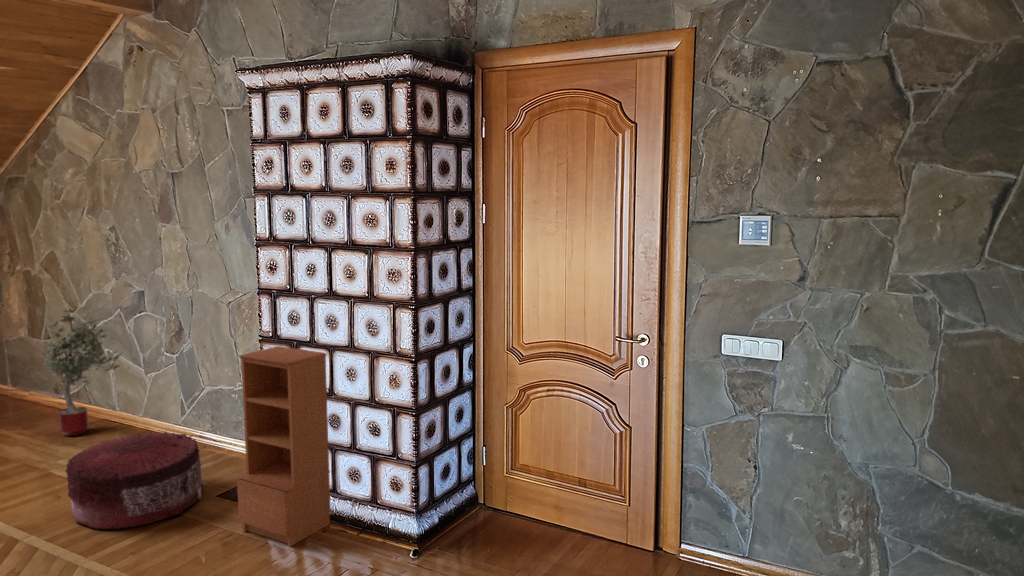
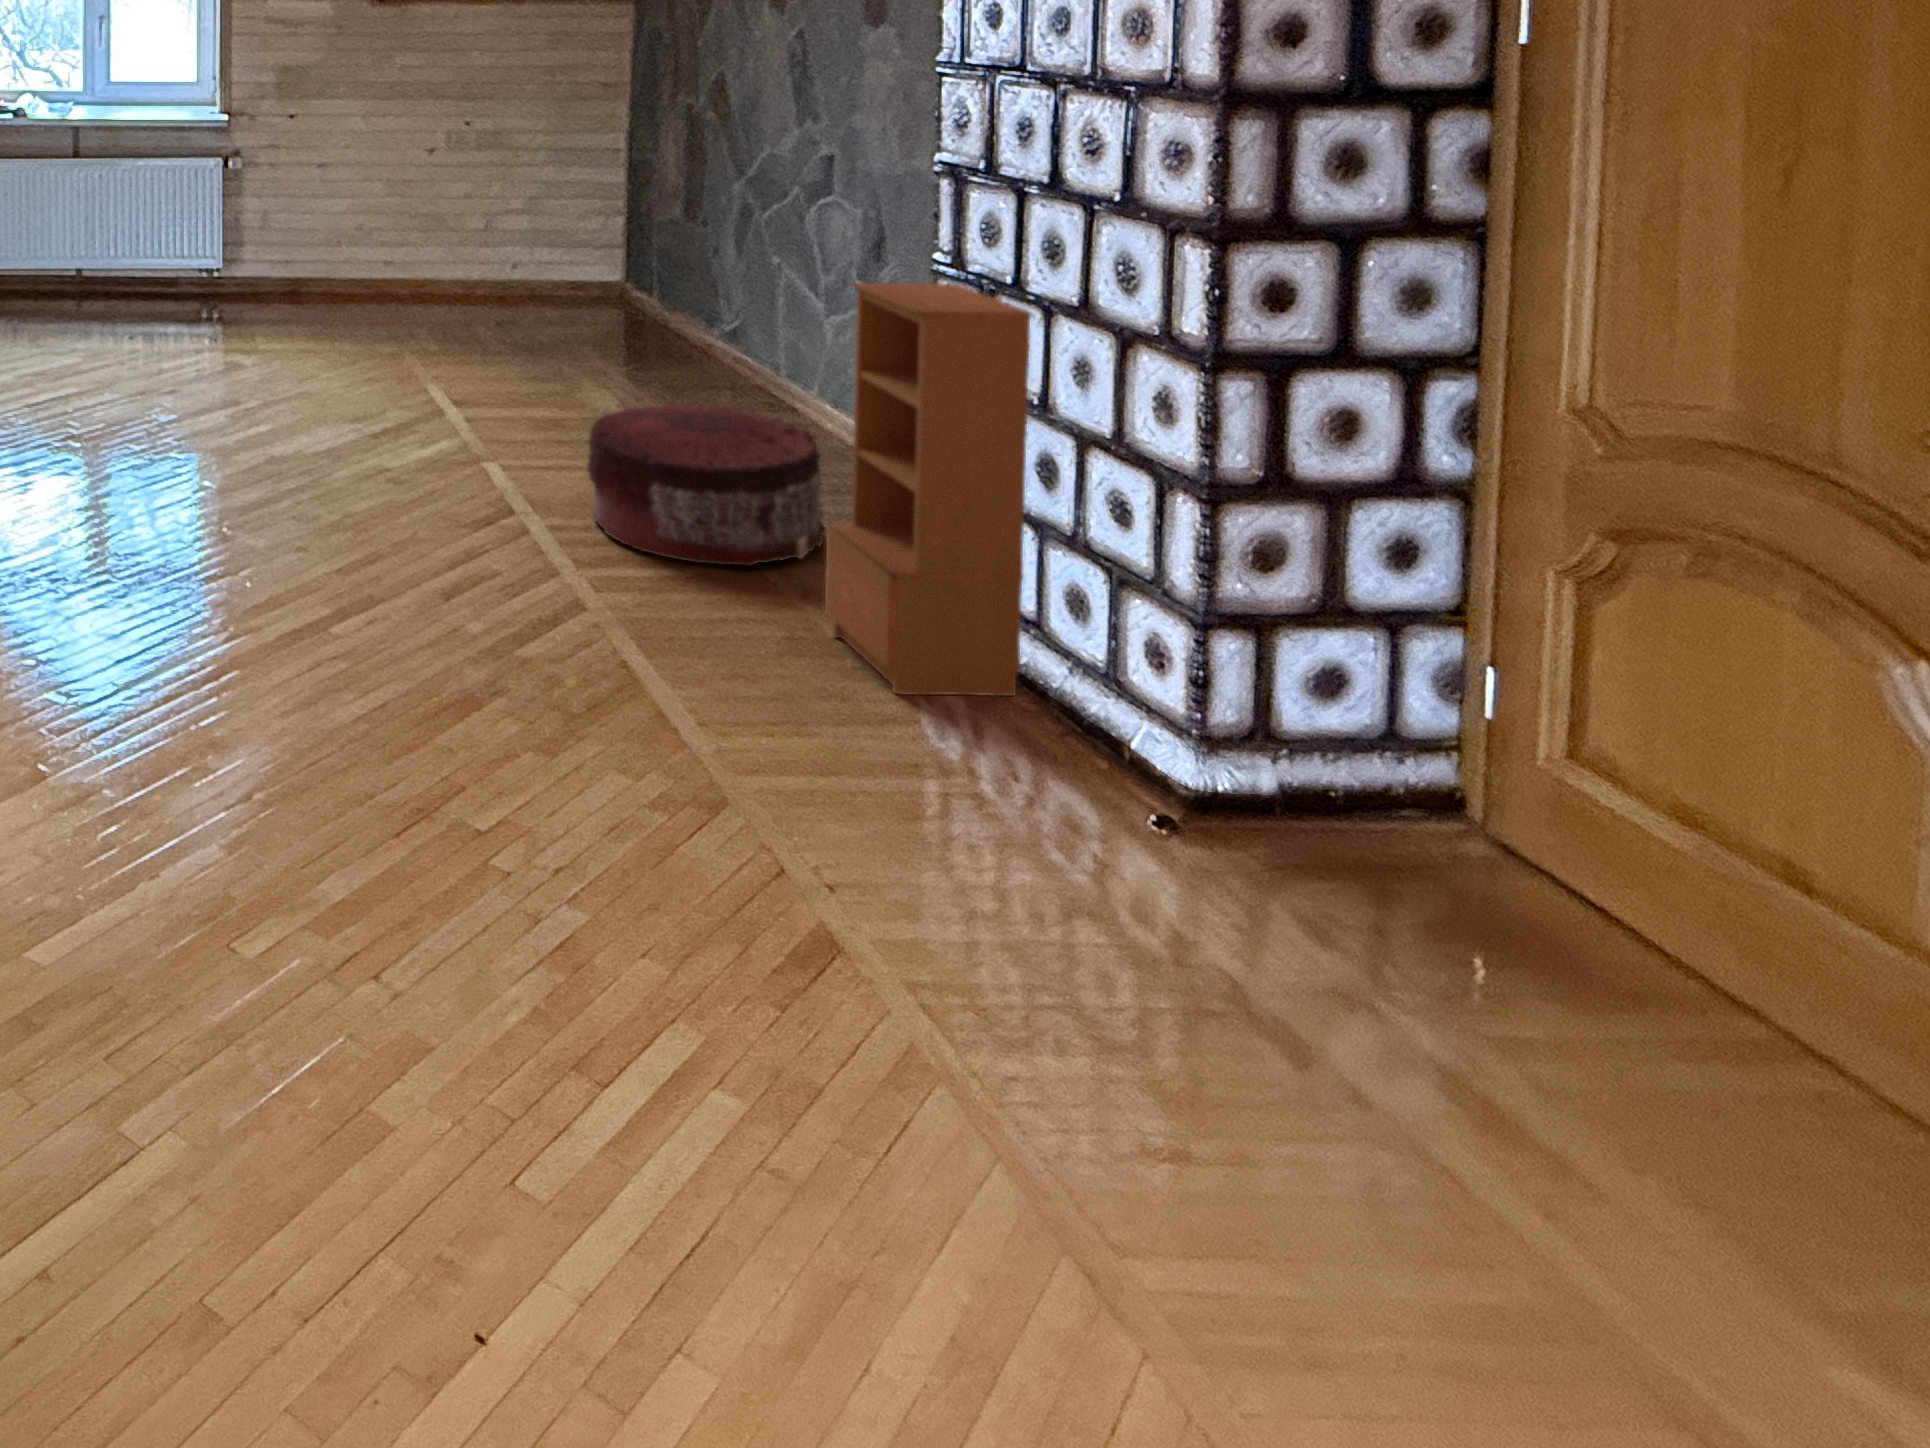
potted tree: present [44,309,121,436] -> none [654,172,793,402]

